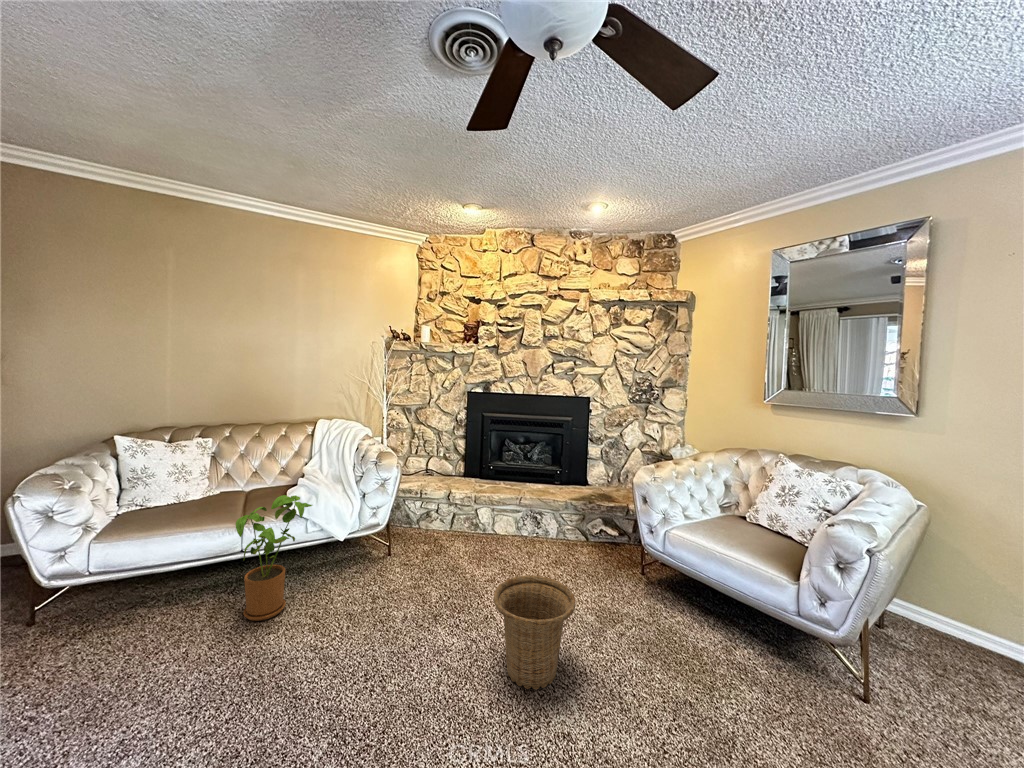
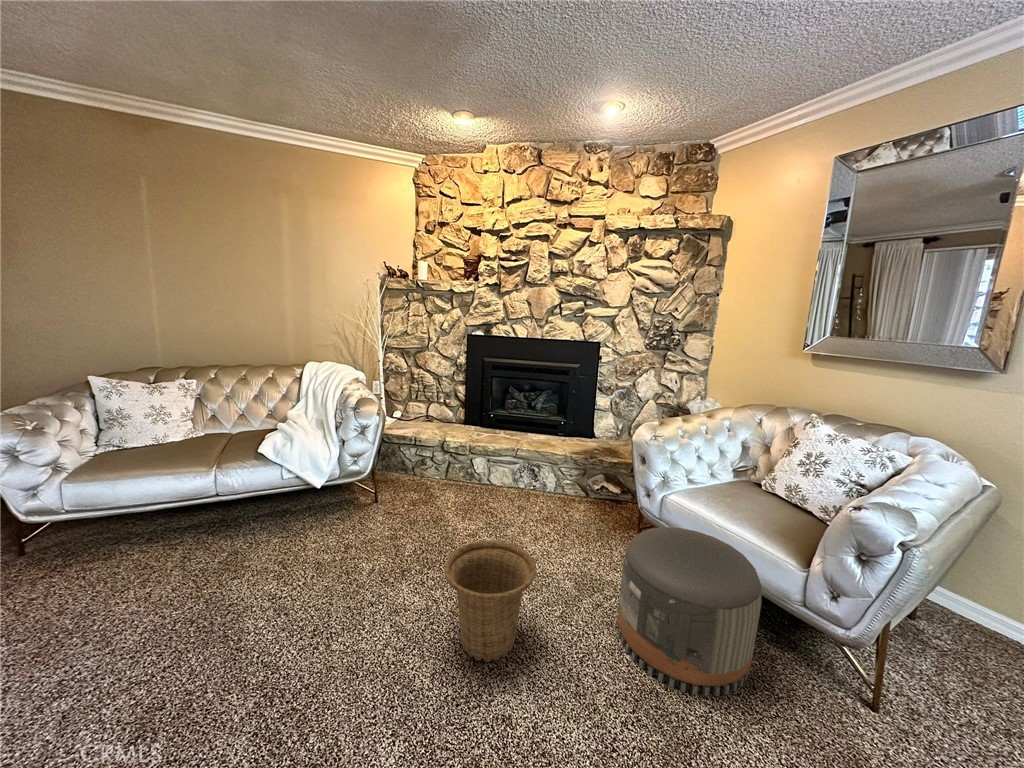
house plant: present [236,495,312,621] -> none [197,443,279,566]
pouf: none [642,556,766,703] -> present [617,527,762,696]

